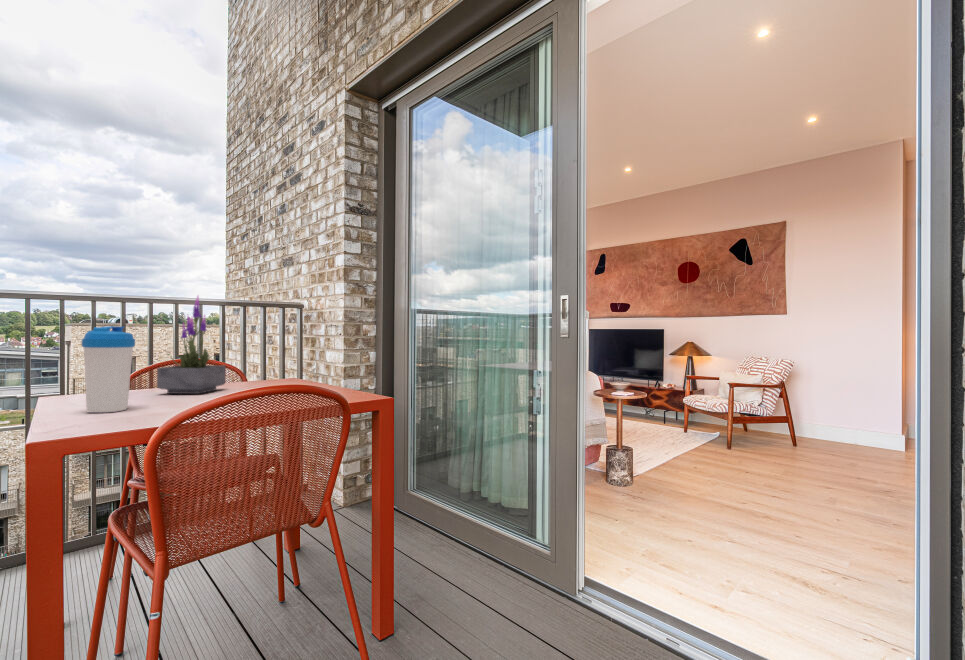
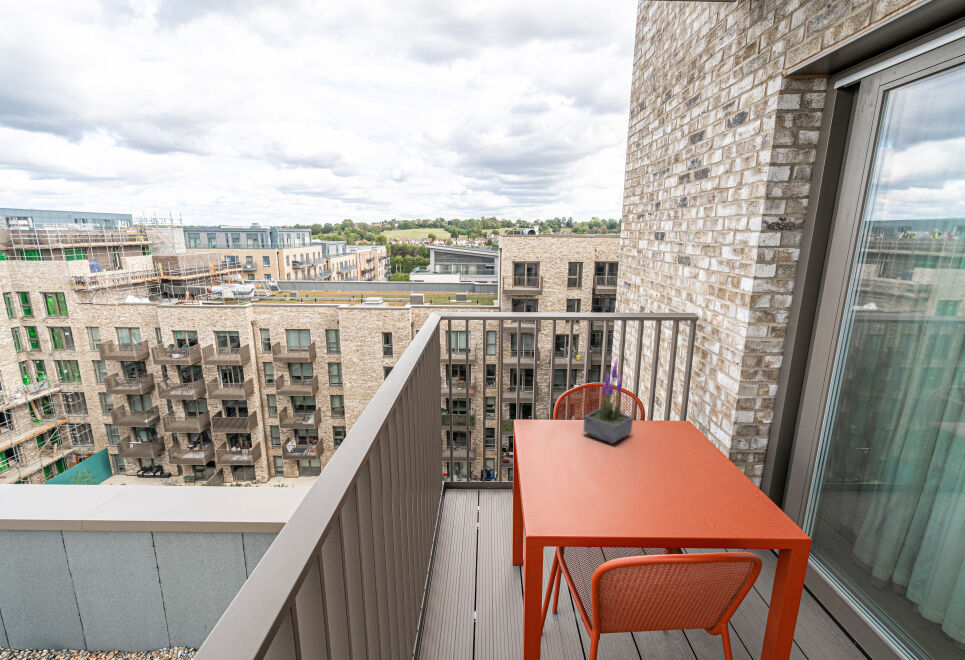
water bottle: present [82,326,135,412] -> none [547,405,578,473]

